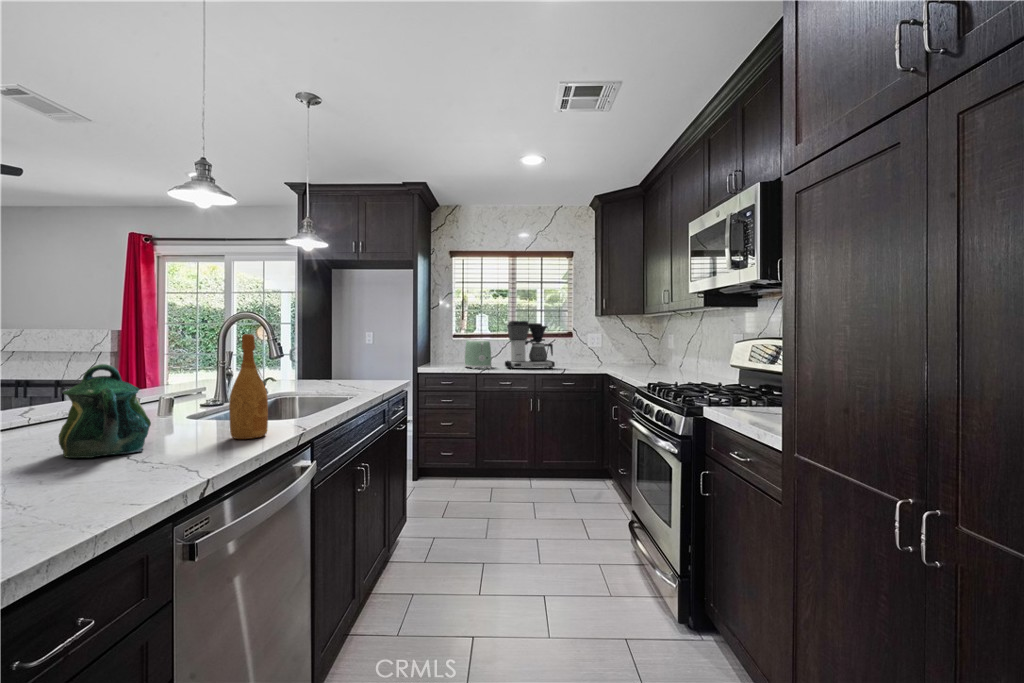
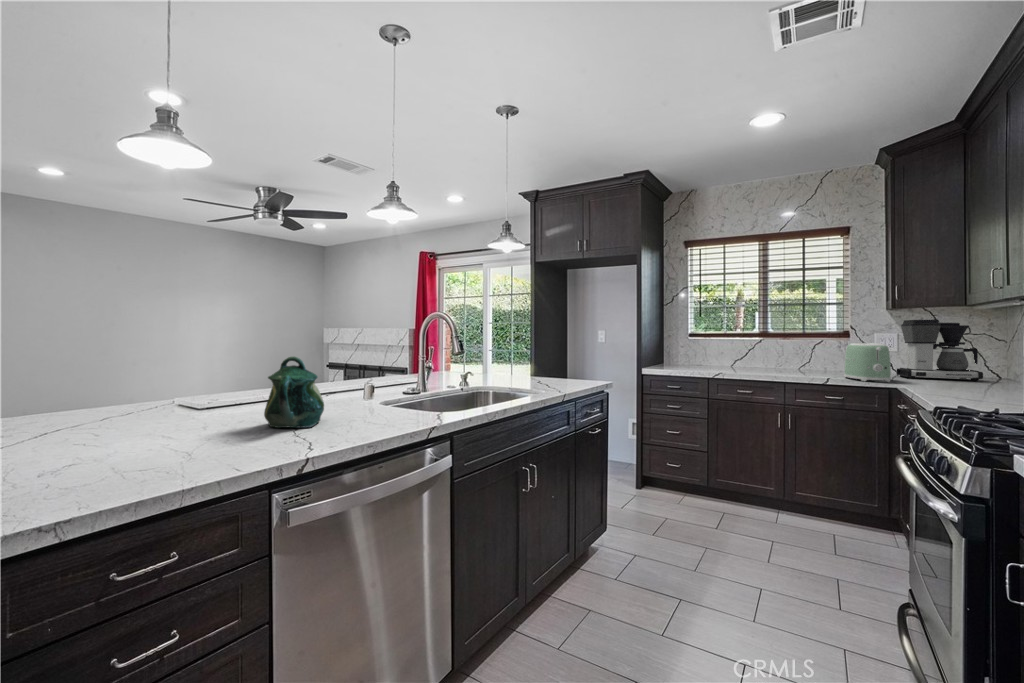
coffee maker: present [505,321,555,369] -> present [897,320,983,381]
wine bottle: present [229,334,268,439] -> none [376,333,407,426]
toaster: present [465,340,491,369] -> present [844,343,891,382]

